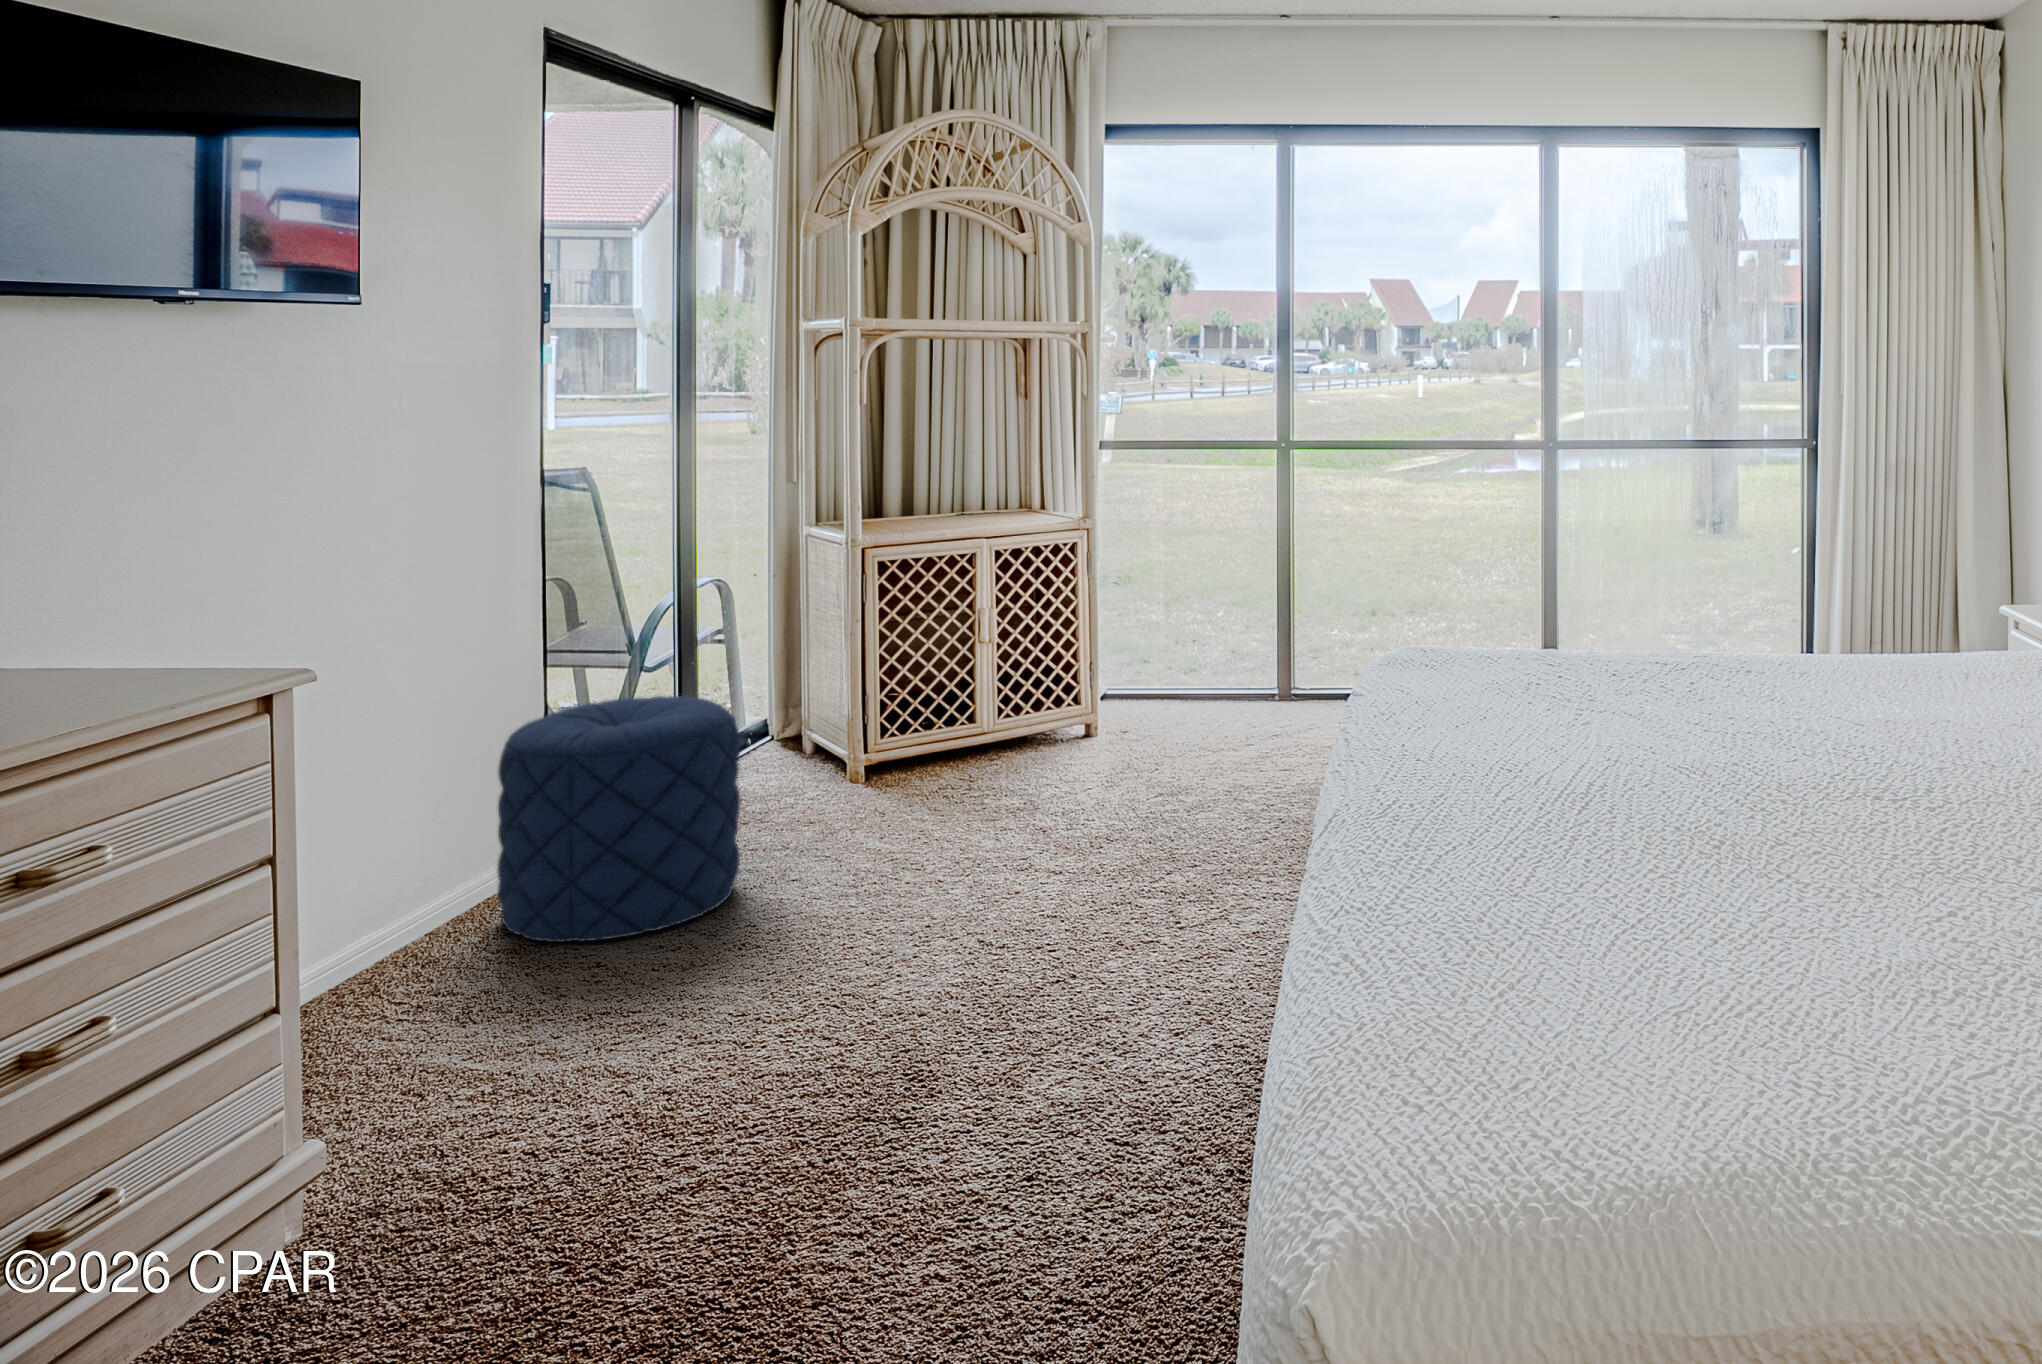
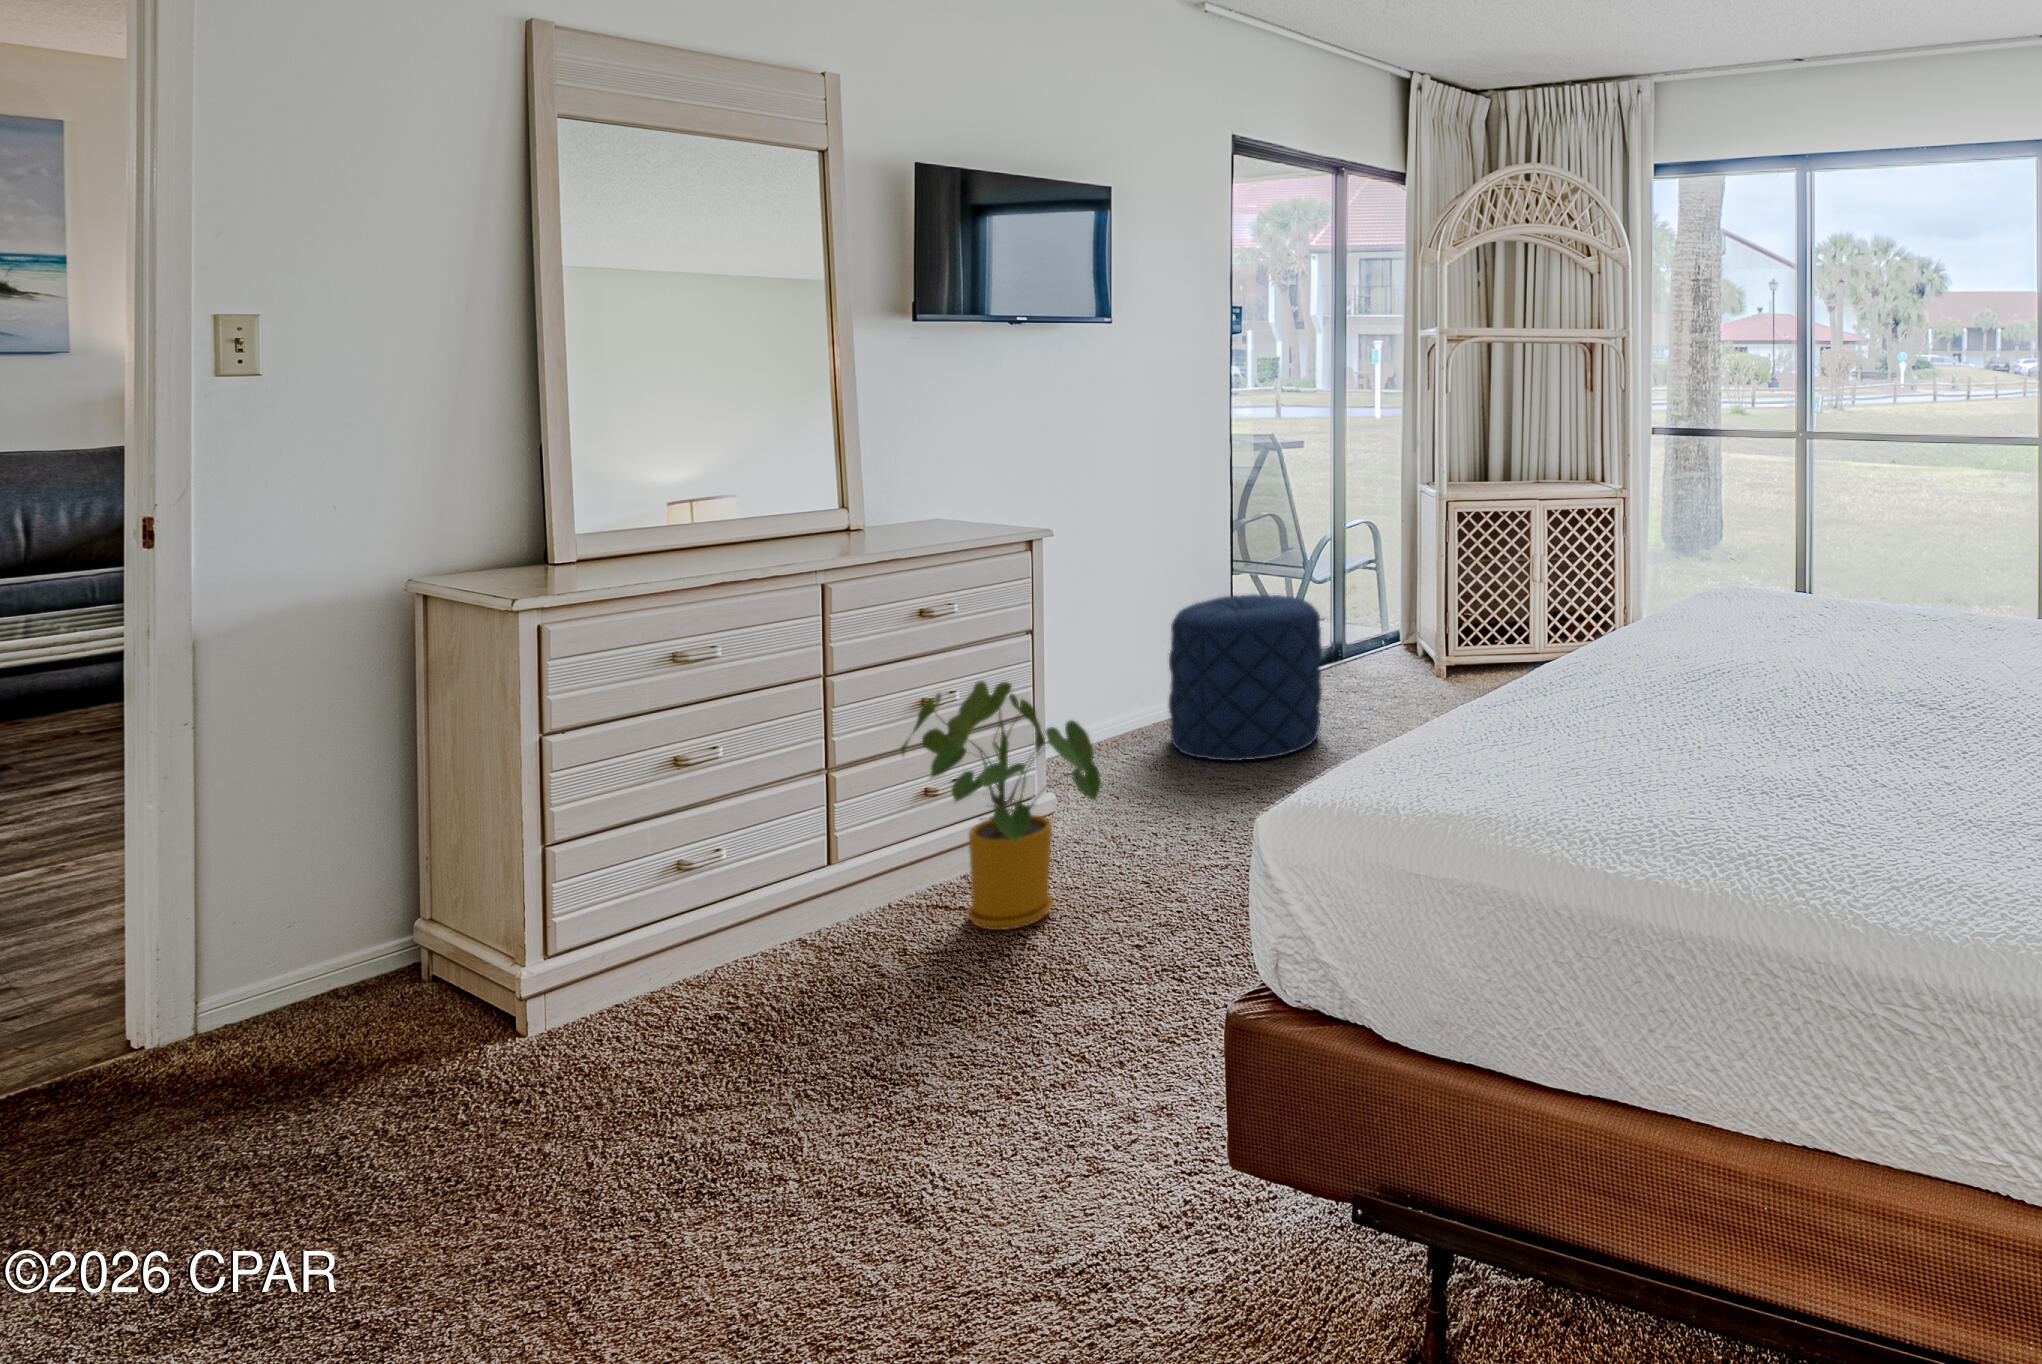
house plant: none [170,878,561,1263] -> present [900,681,1101,930]

